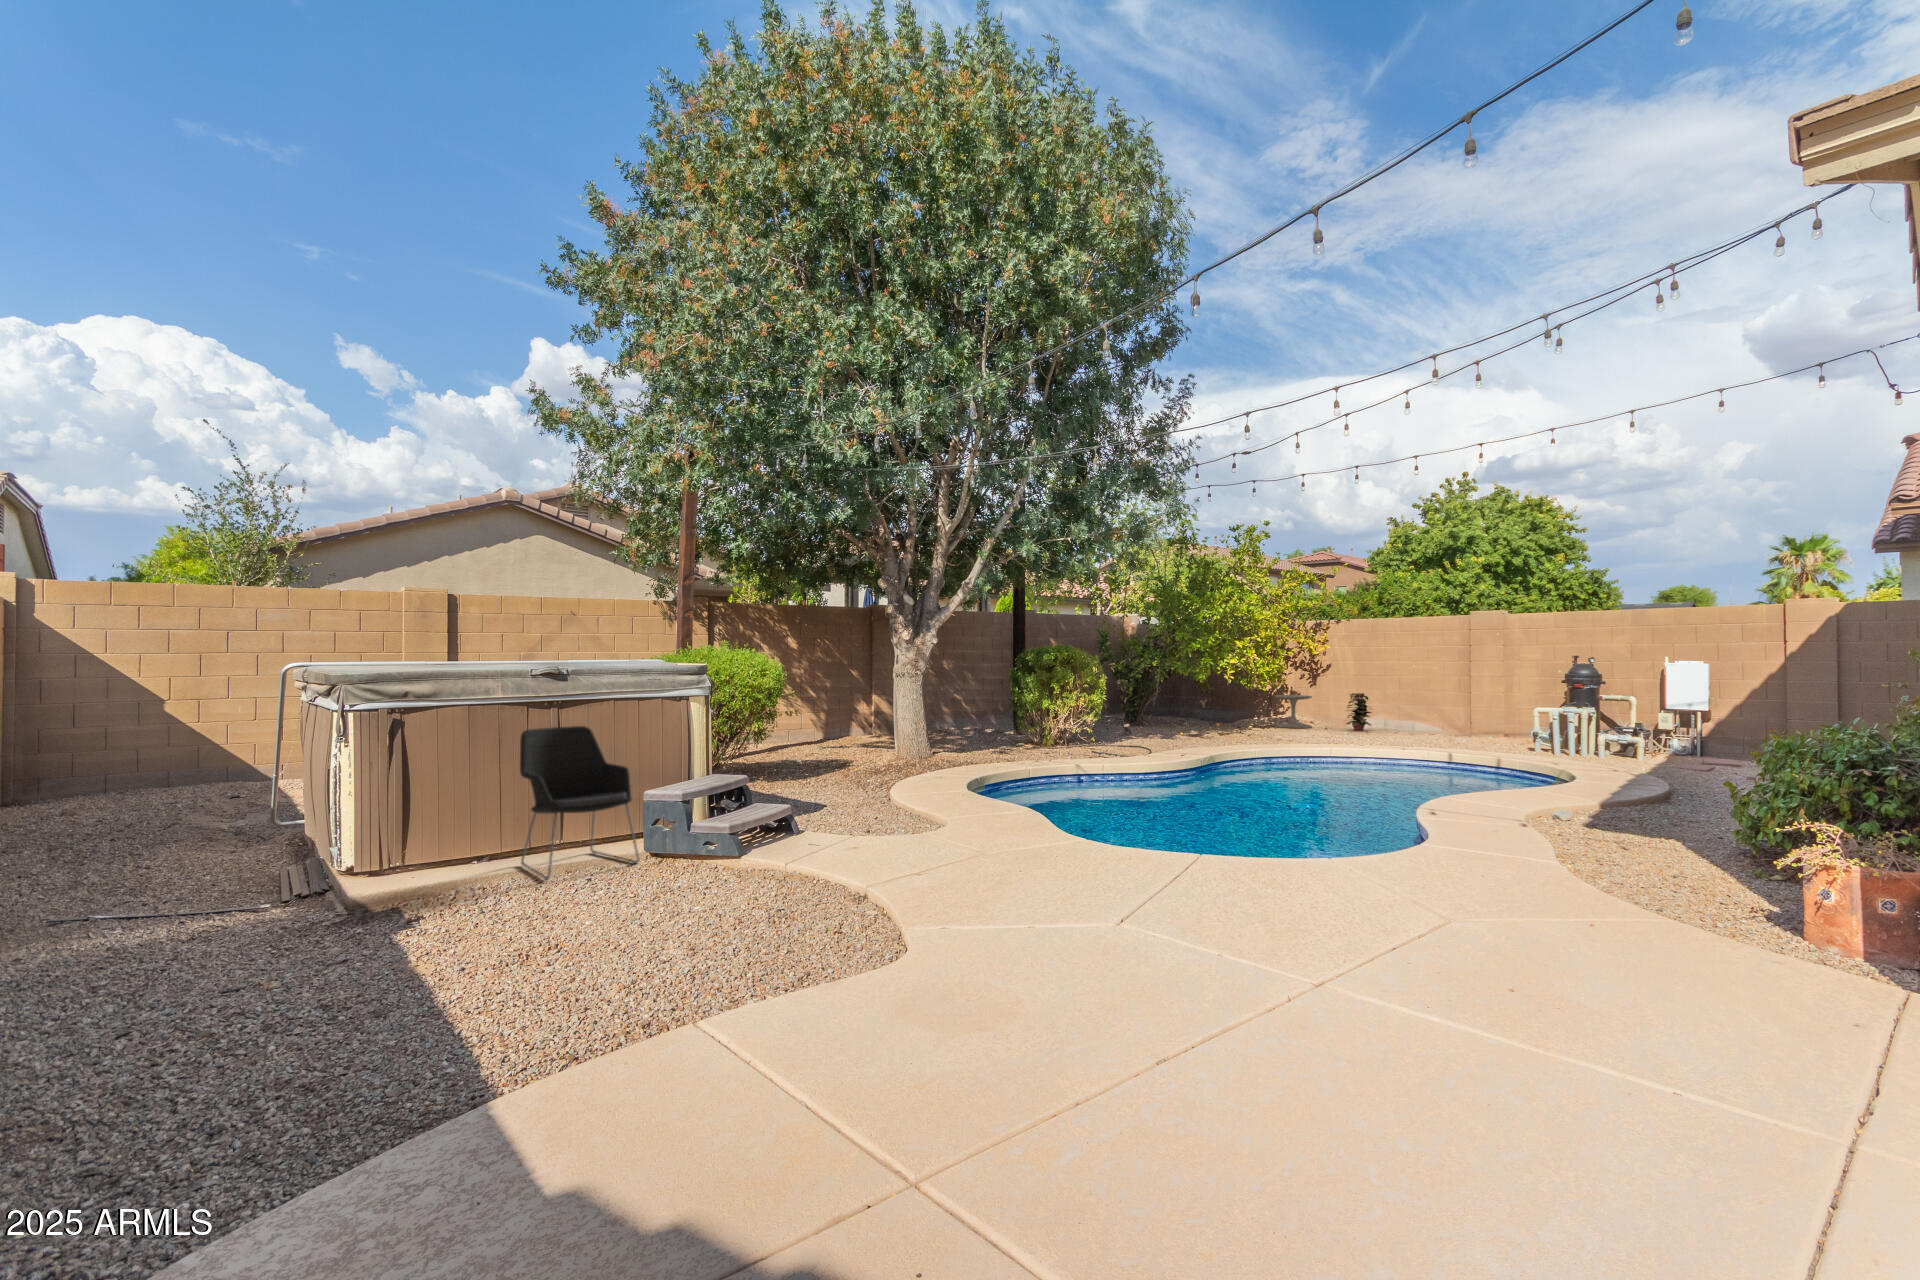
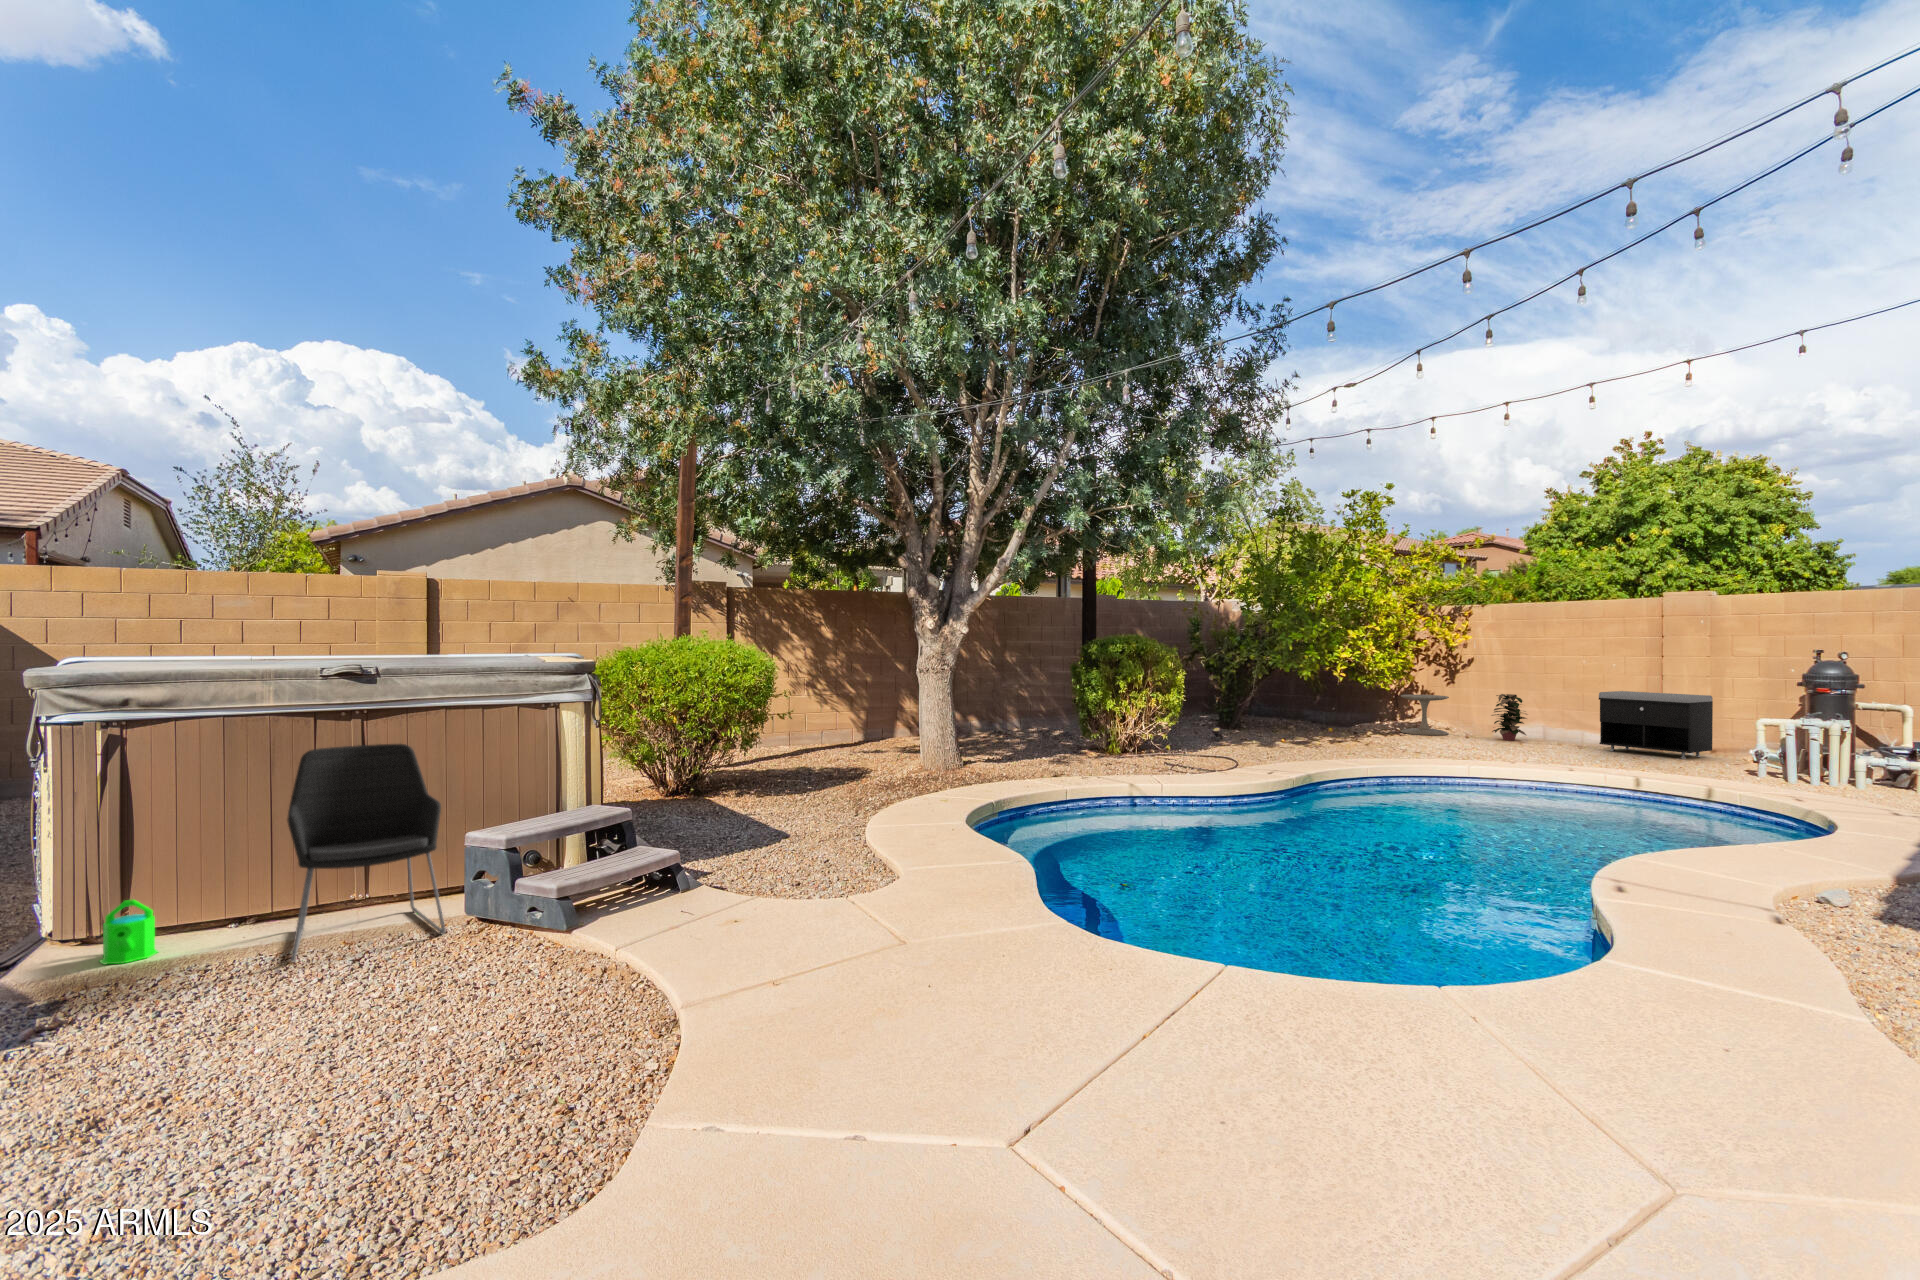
storage bench: none [1425,689,1506,741] -> present [1599,691,1713,759]
watering can: none [393,840,432,887] -> present [100,899,158,965]

